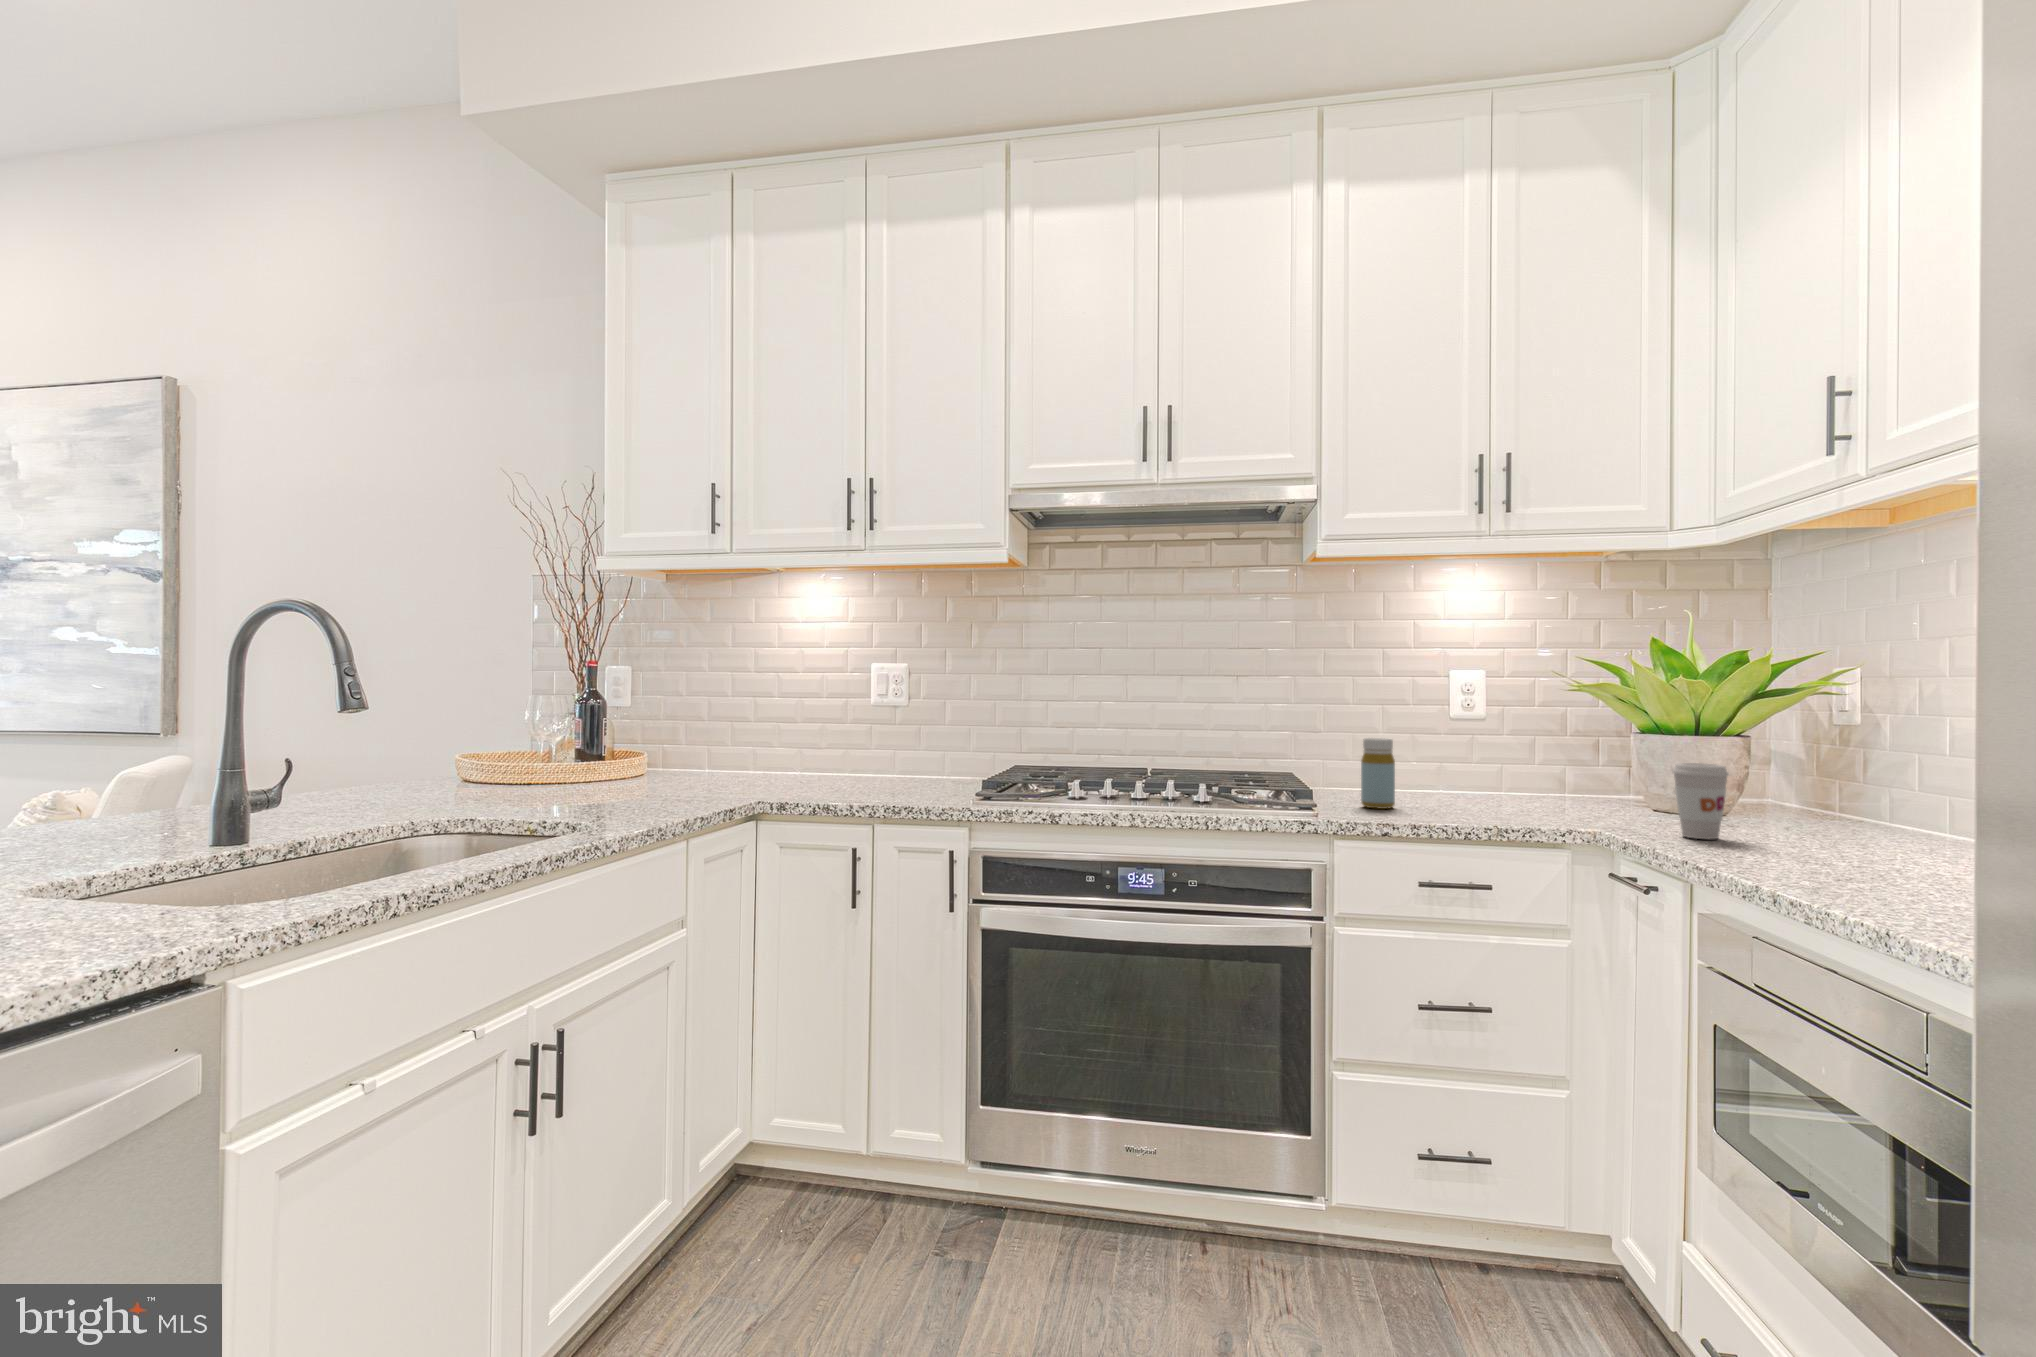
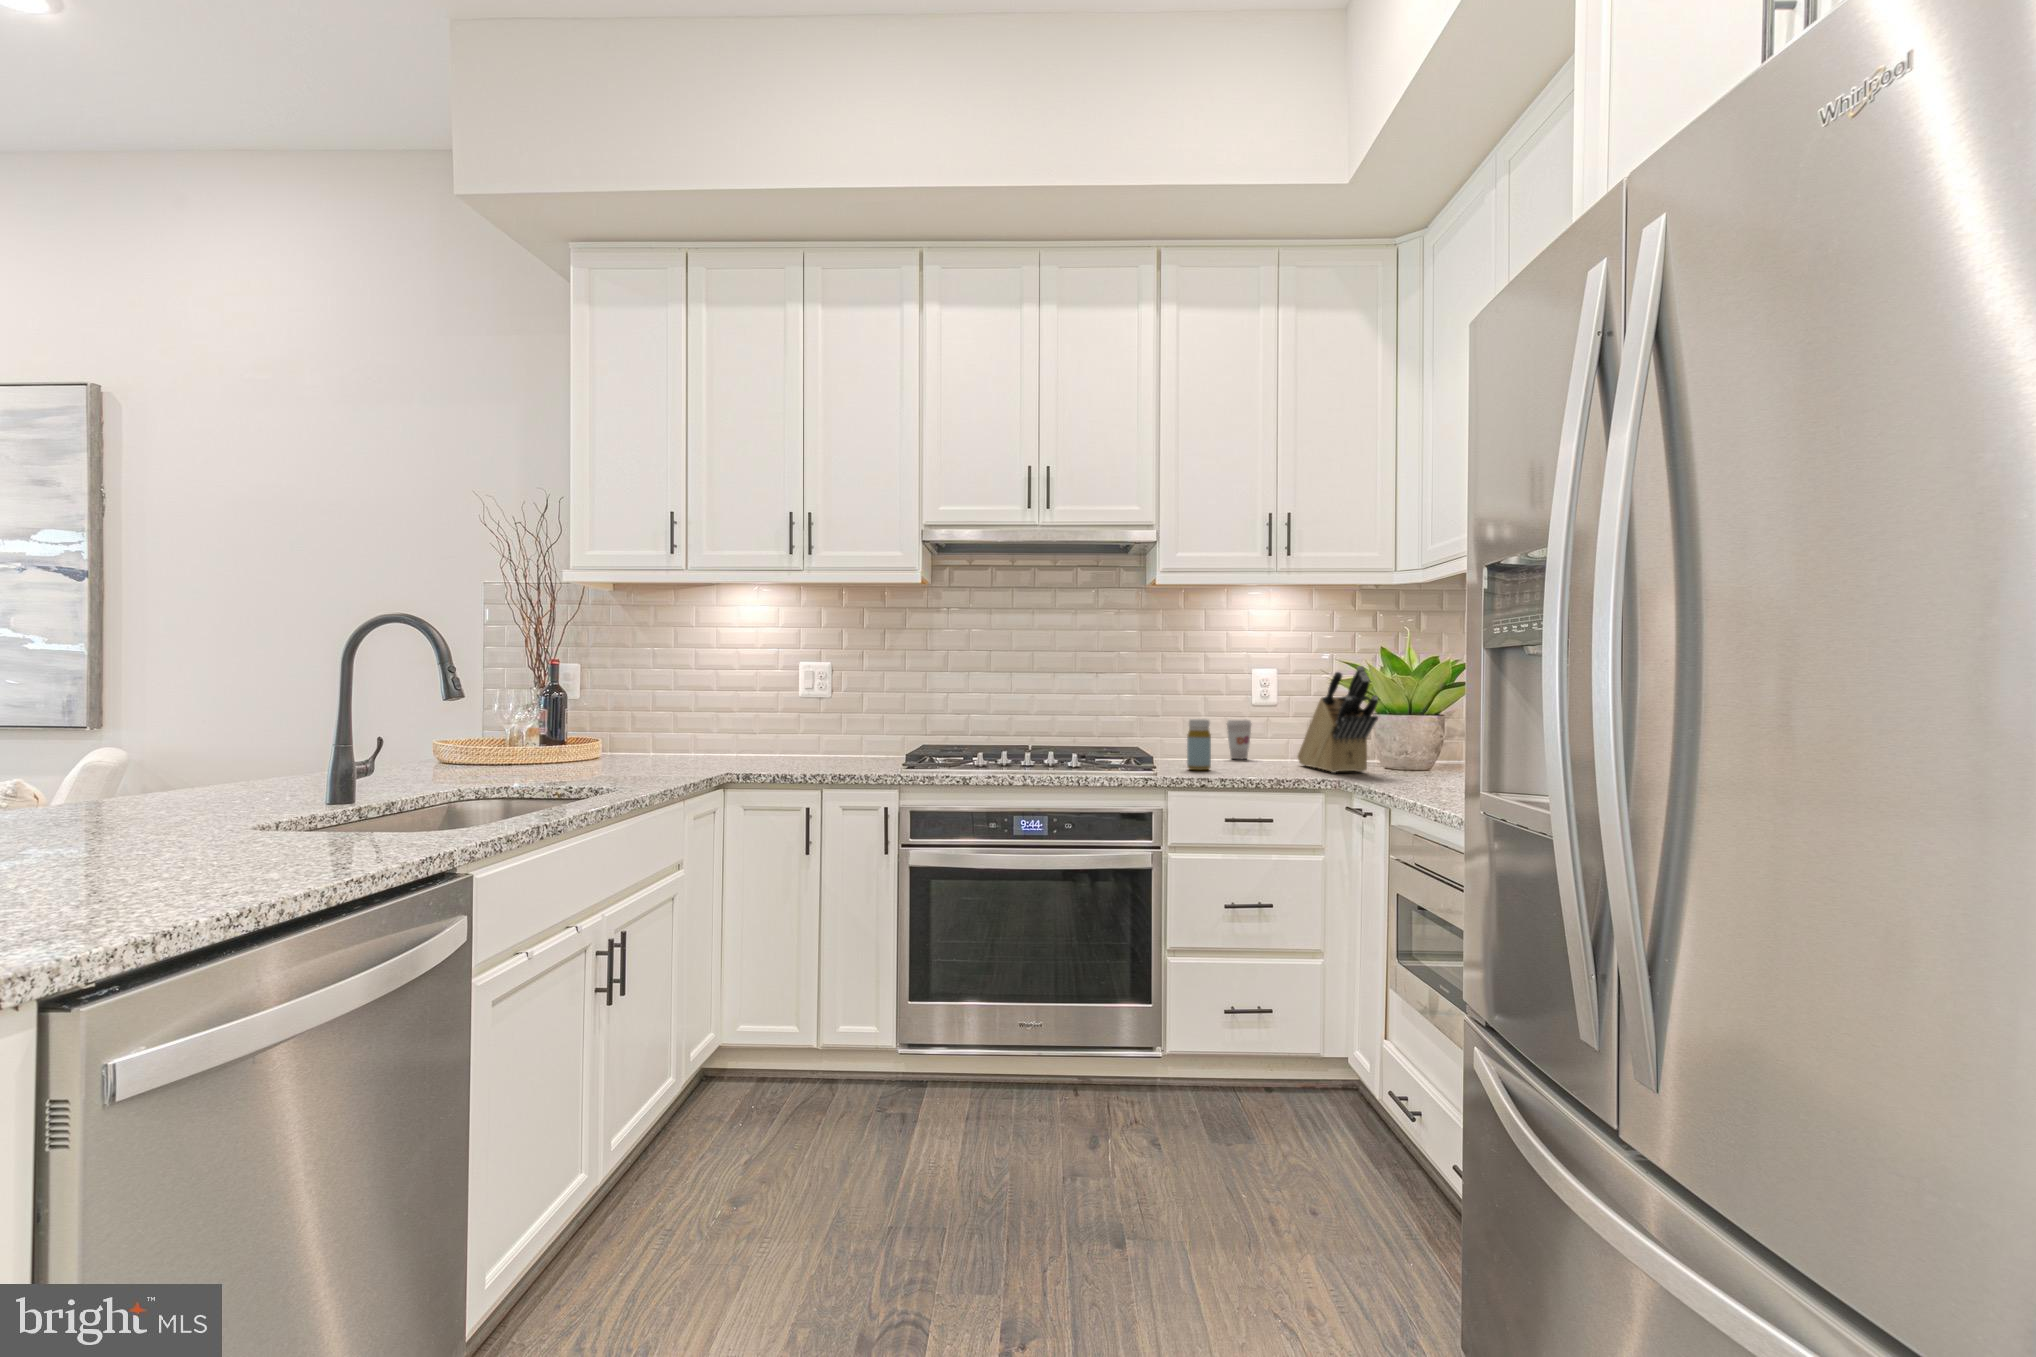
knife block: none [1519,664,1654,818] -> present [1298,666,1378,773]
coffee cup: present [1672,763,1729,839] -> present [1227,719,1251,759]

